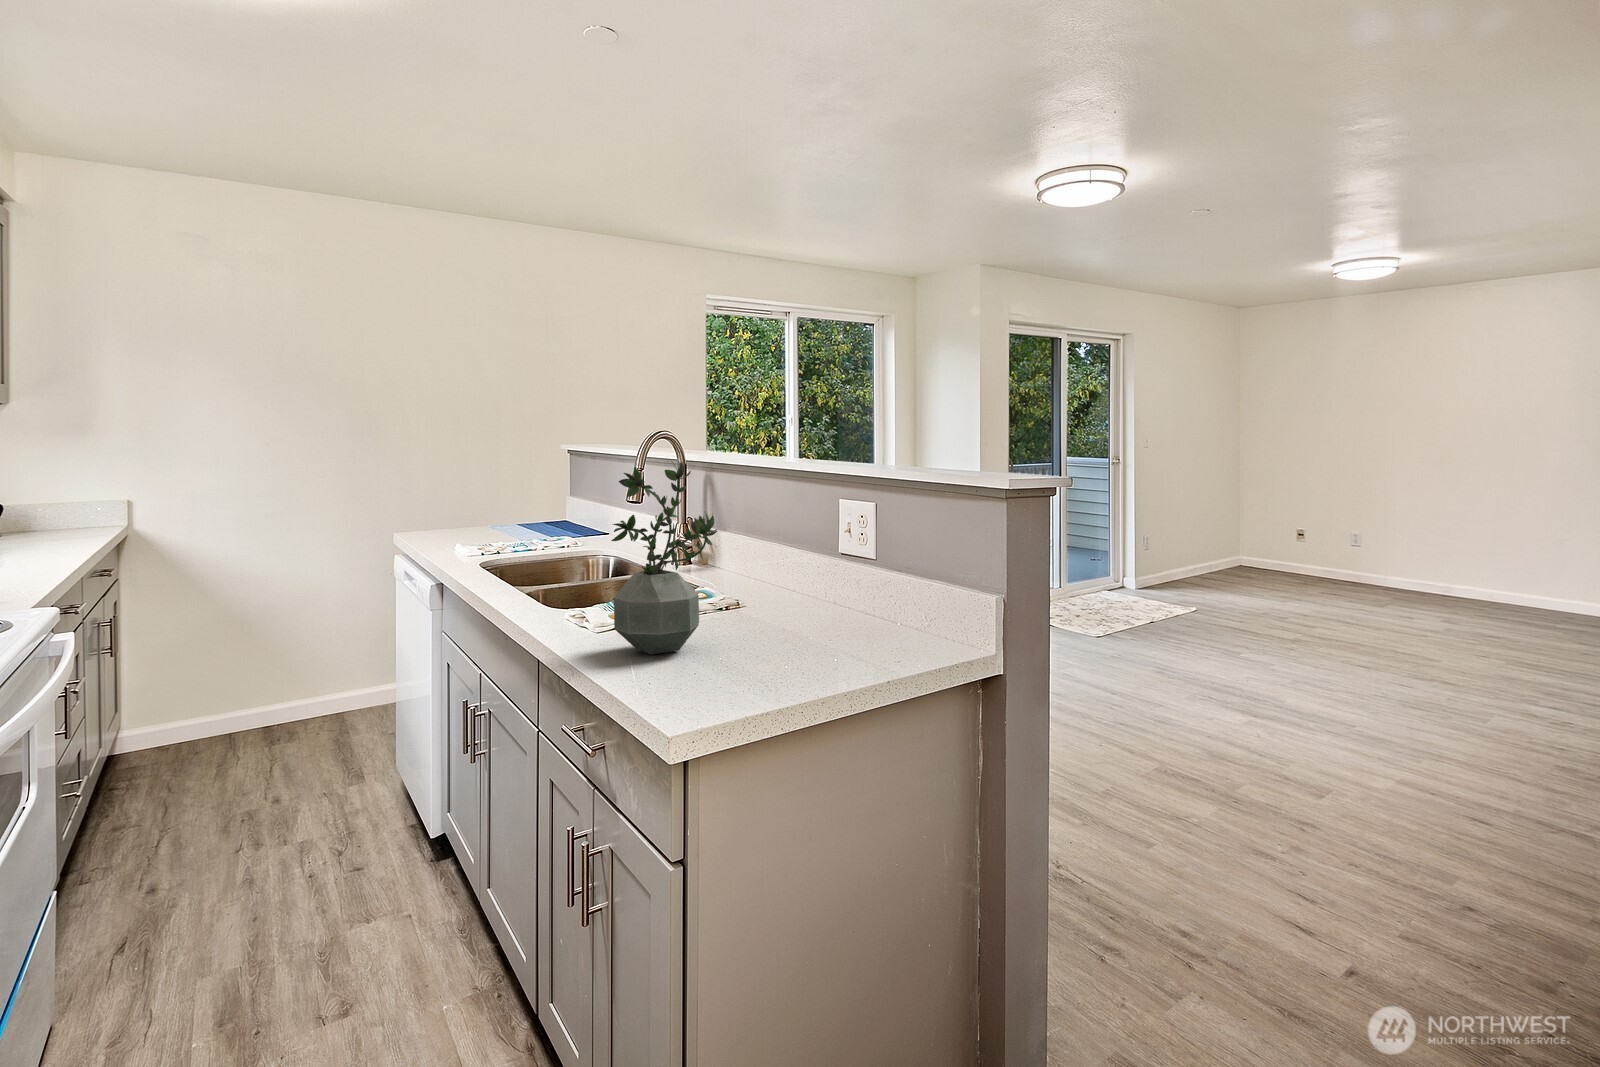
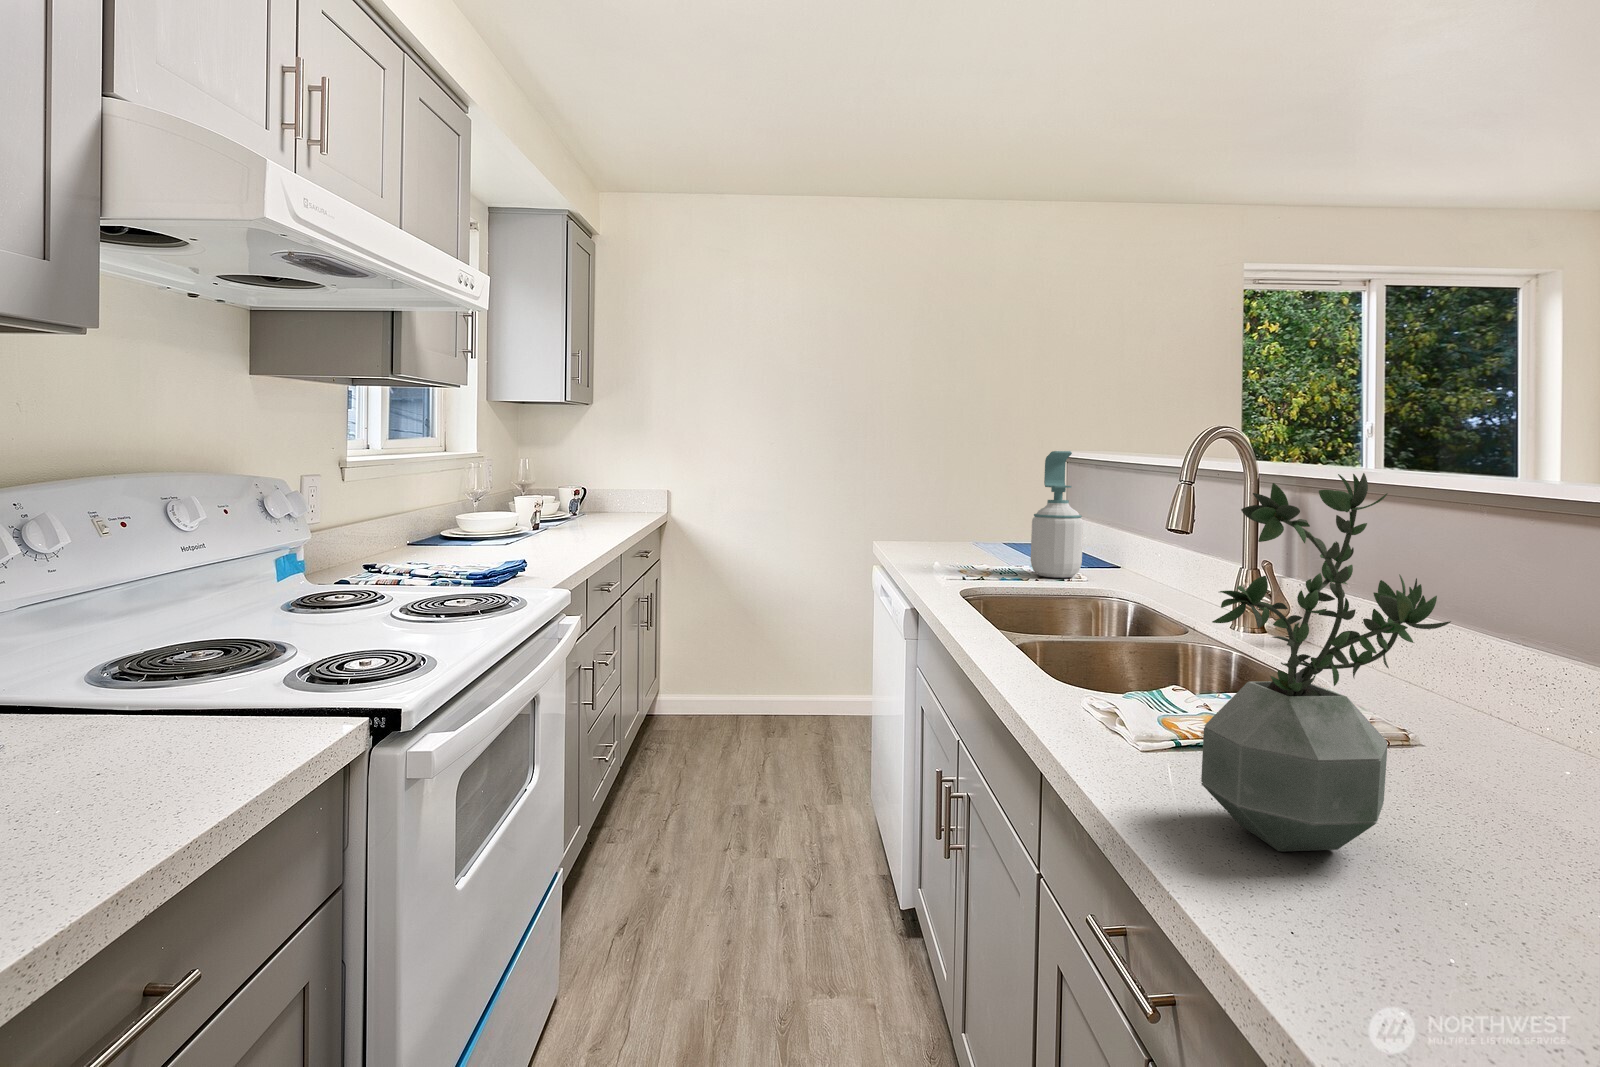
soap bottle: none [535,442,578,546] -> present [1031,451,1083,578]

